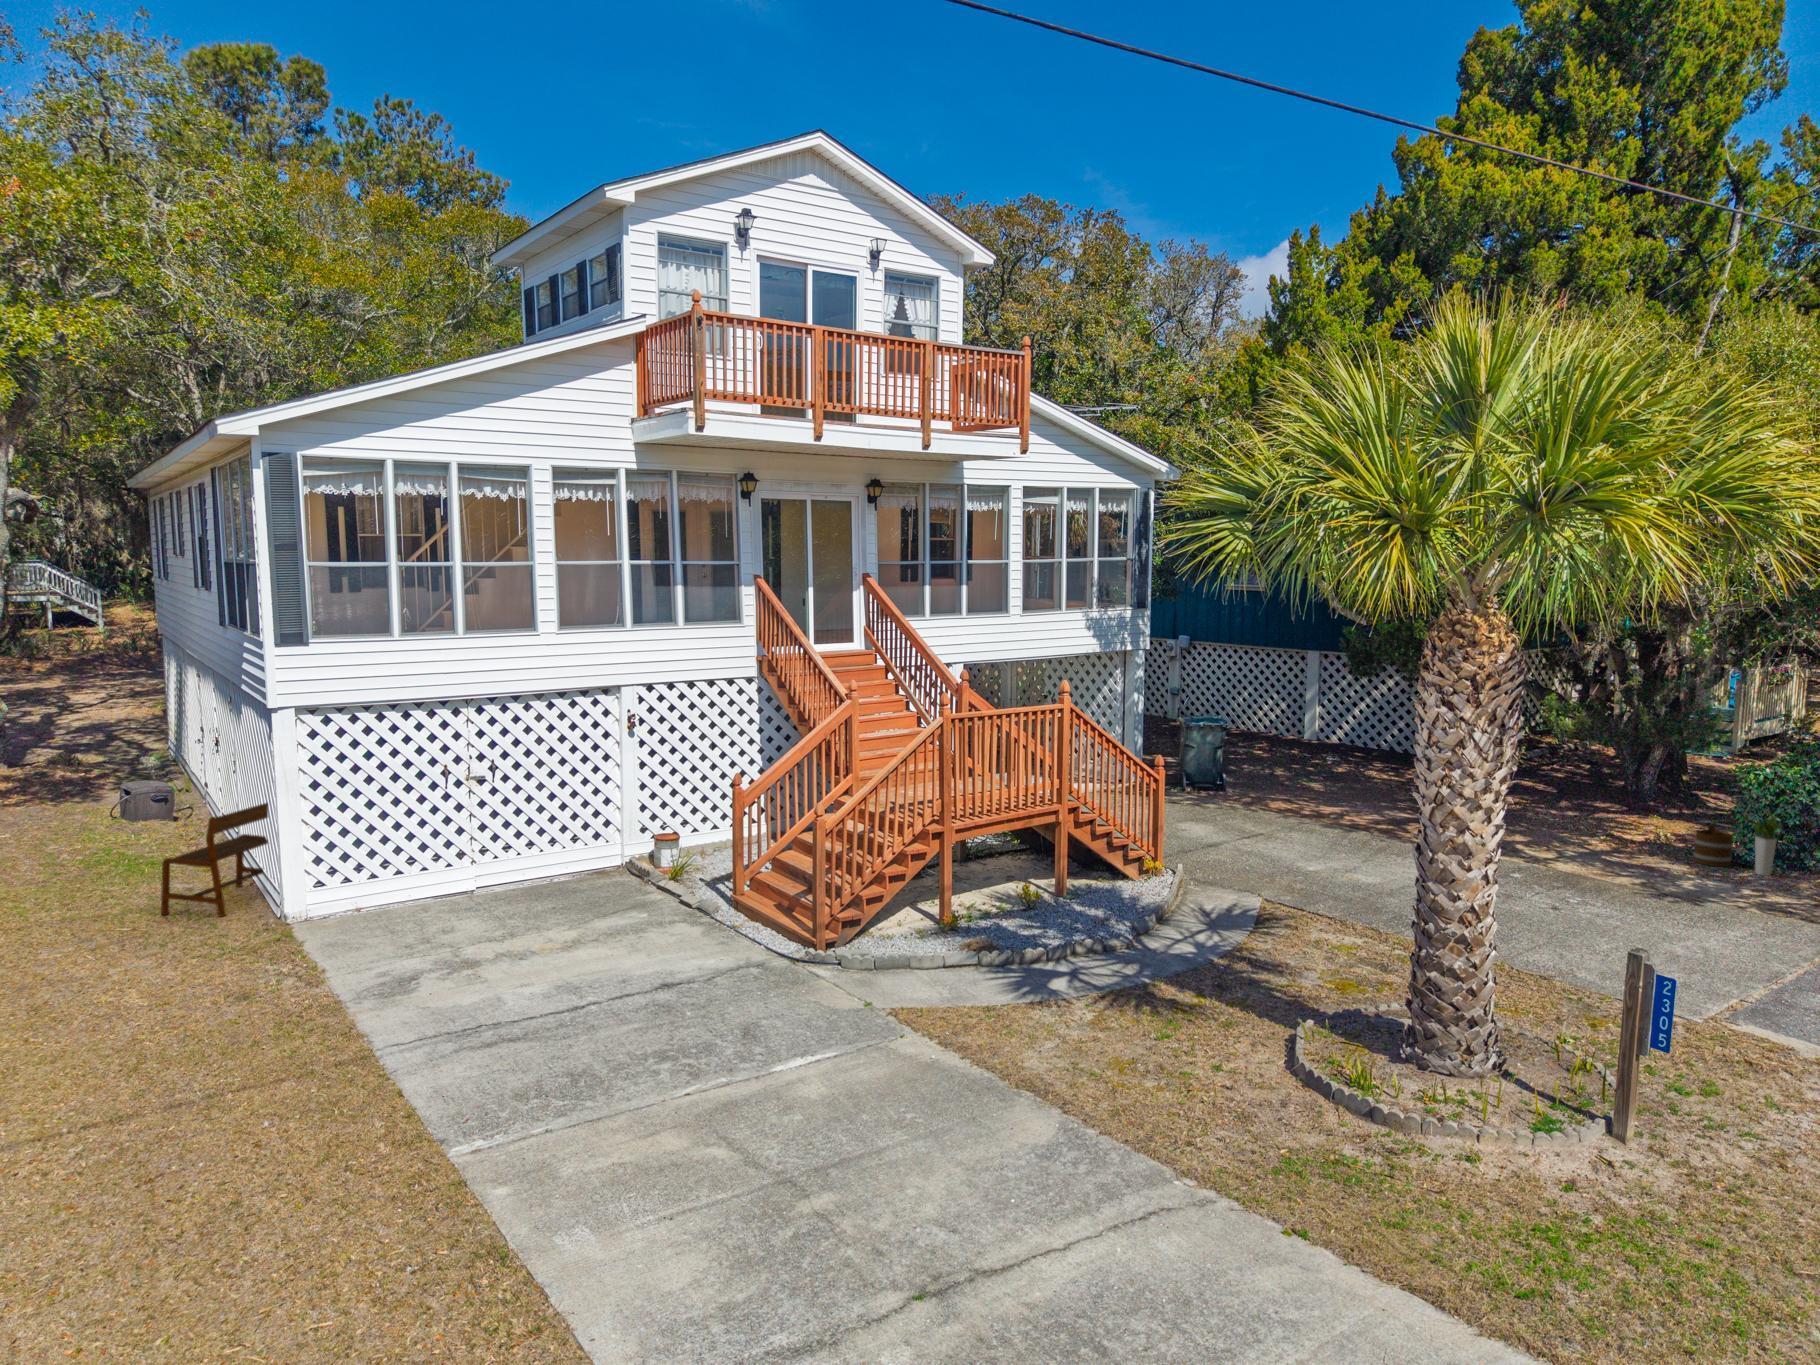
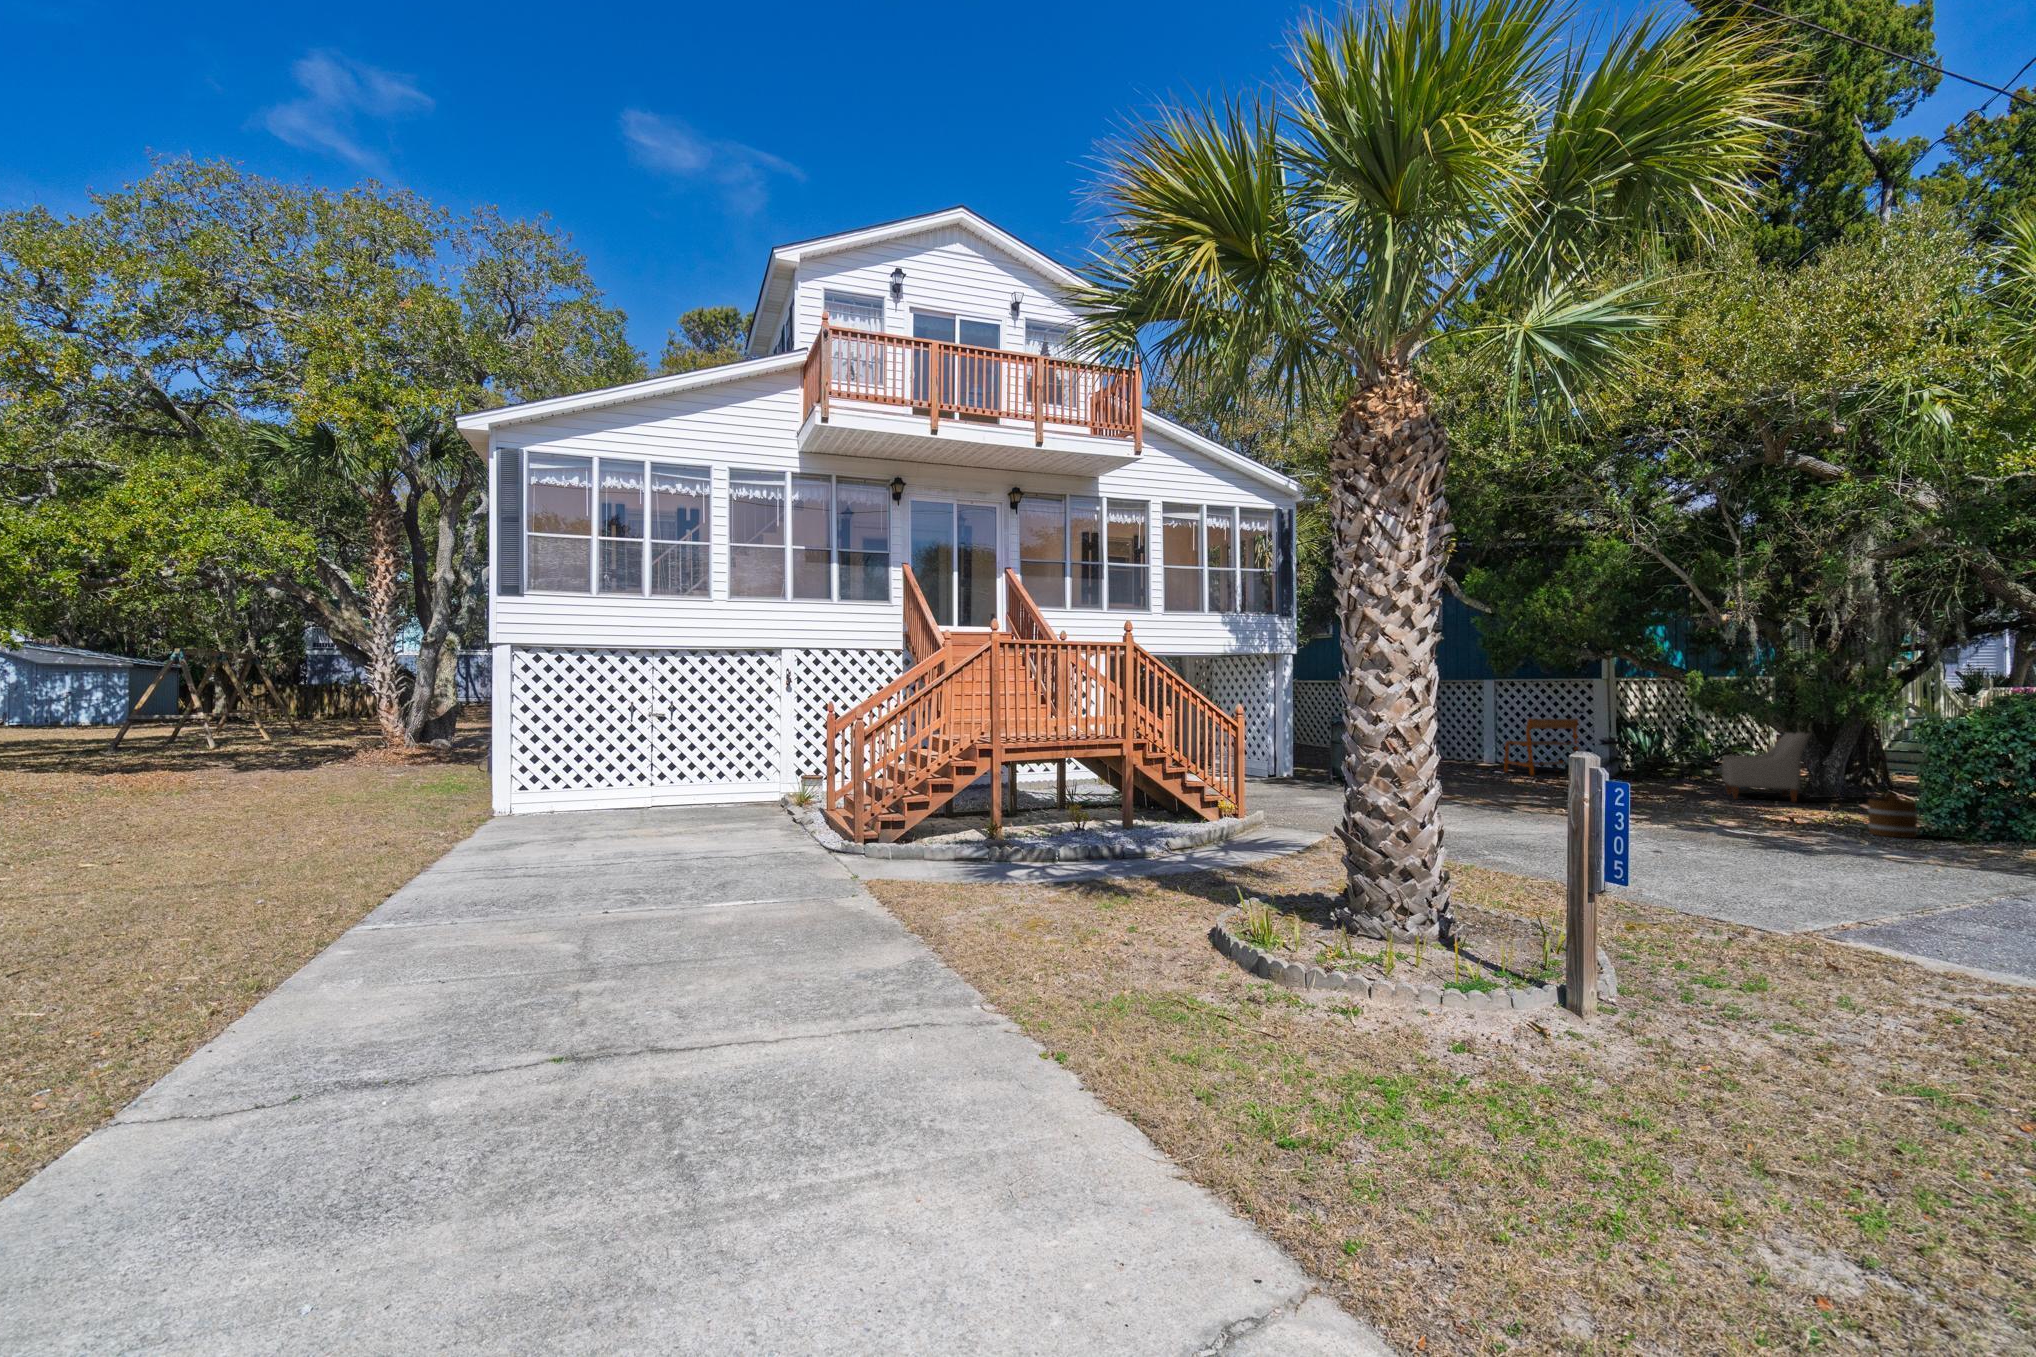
chair: none [1553,729,1640,811] -> present [1722,733,1811,802]
bench: present [161,803,268,917] -> present [1504,718,1579,775]
planter: present [1755,818,1781,876] -> none [1932,775,1981,845]

